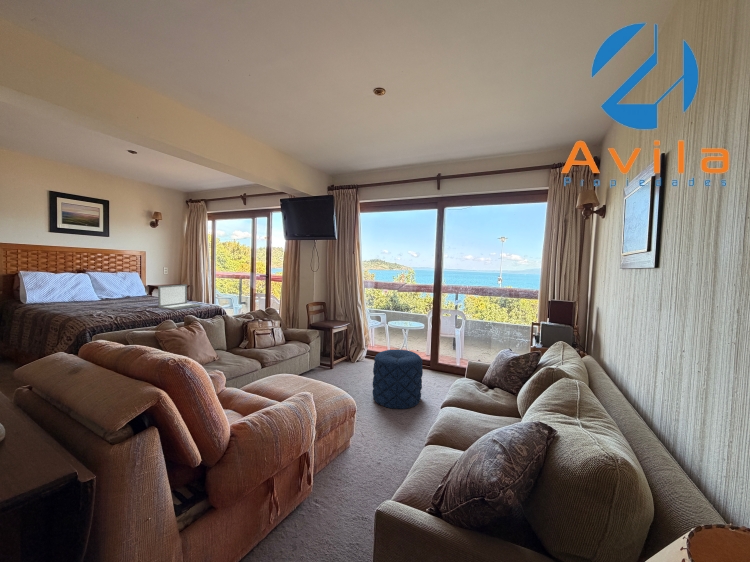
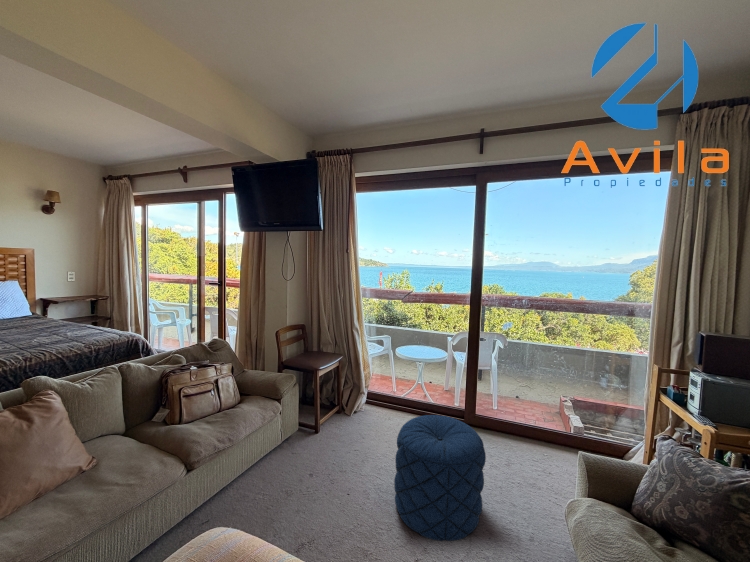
laptop: present [158,284,202,310] -> none [19,302,105,348]

